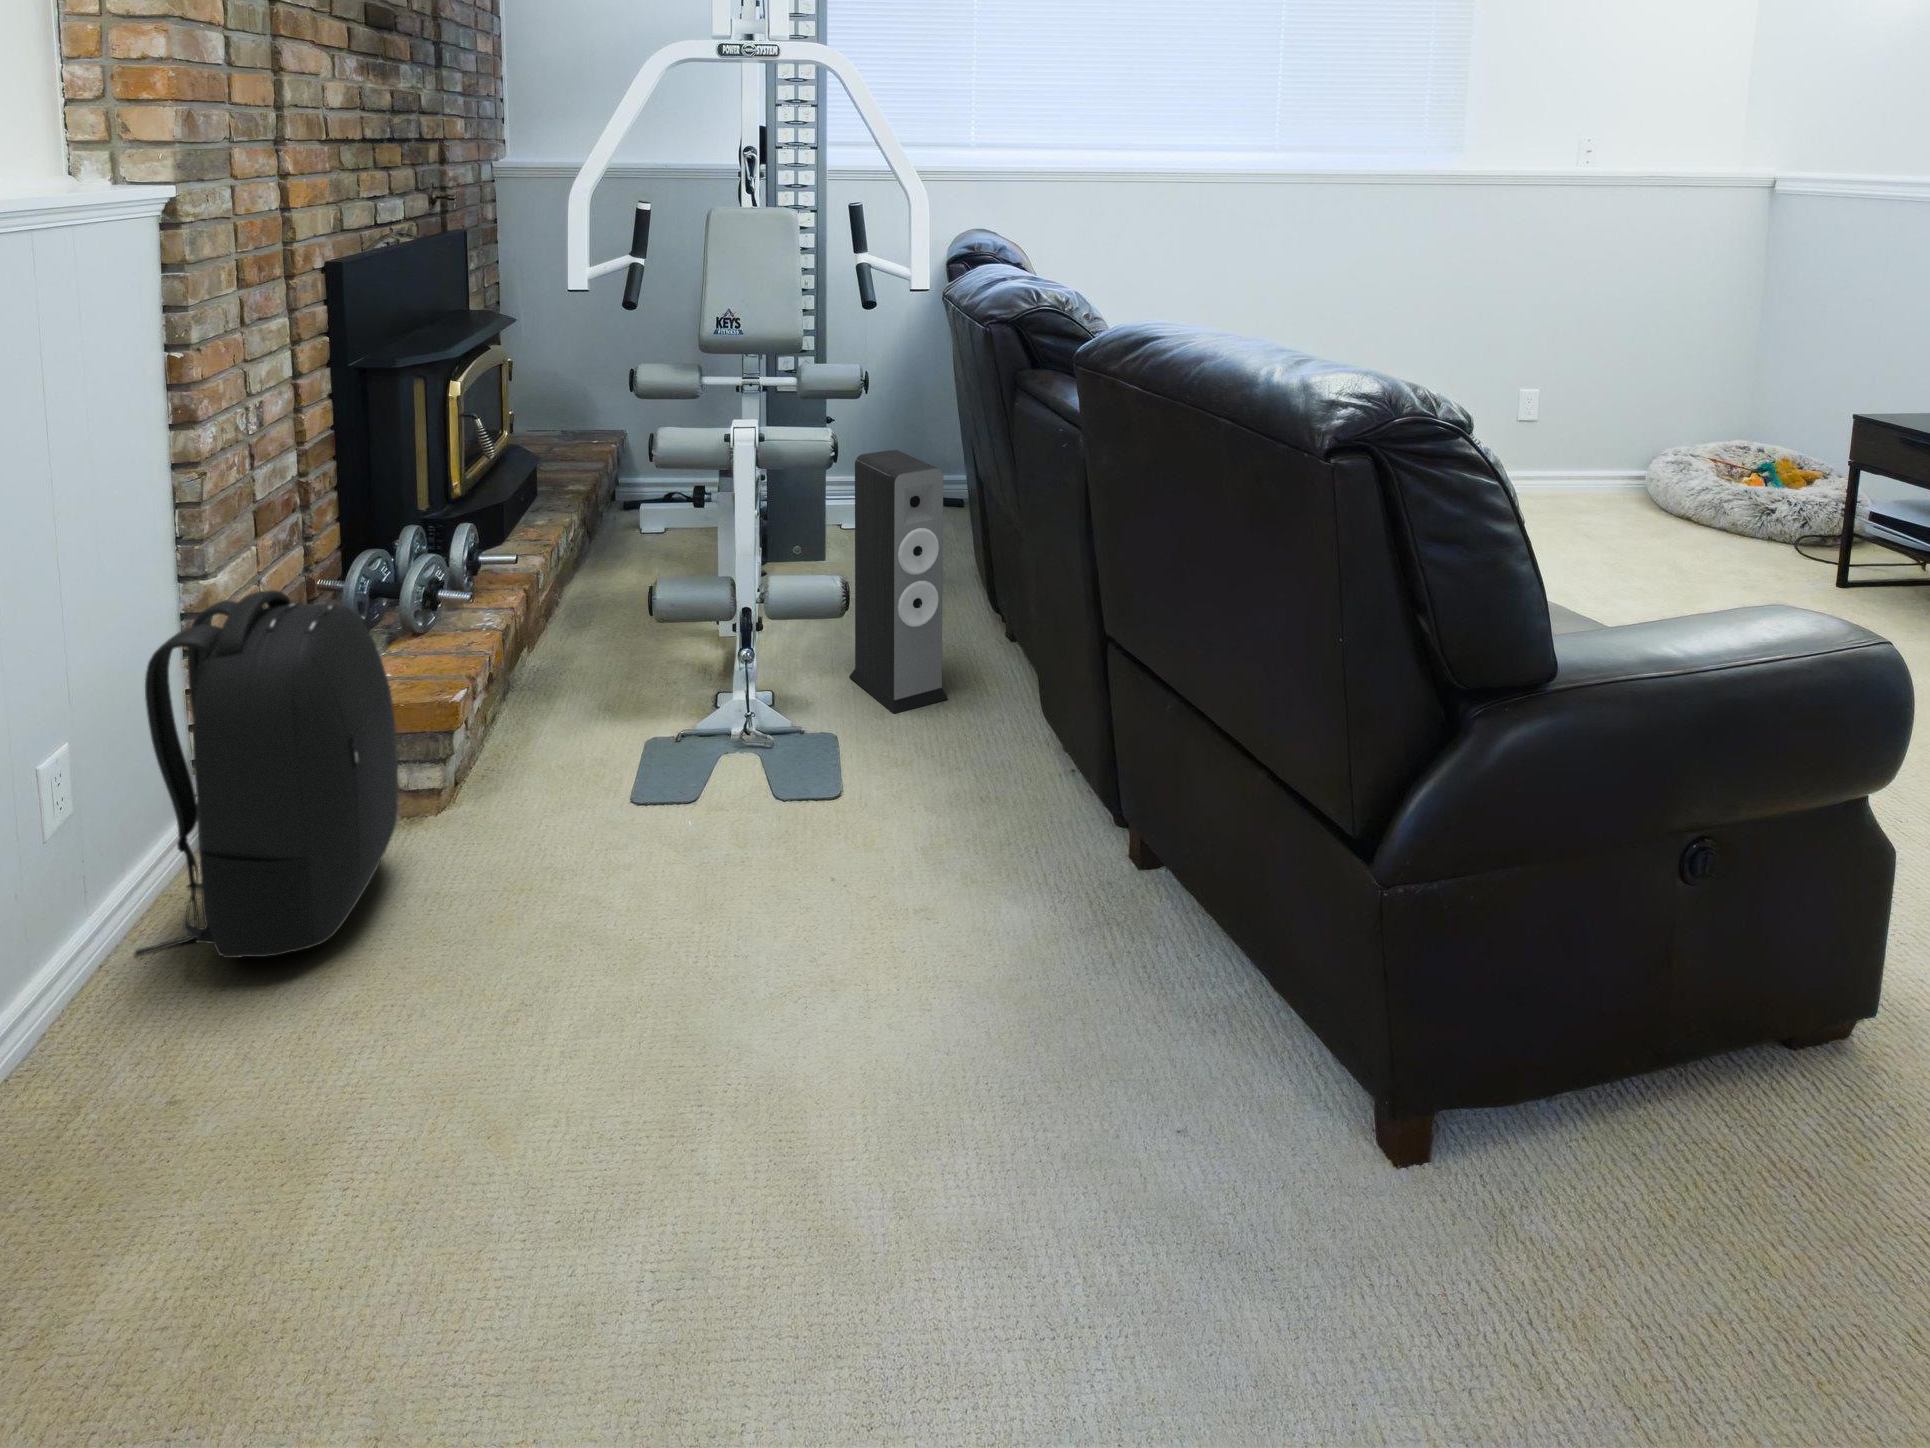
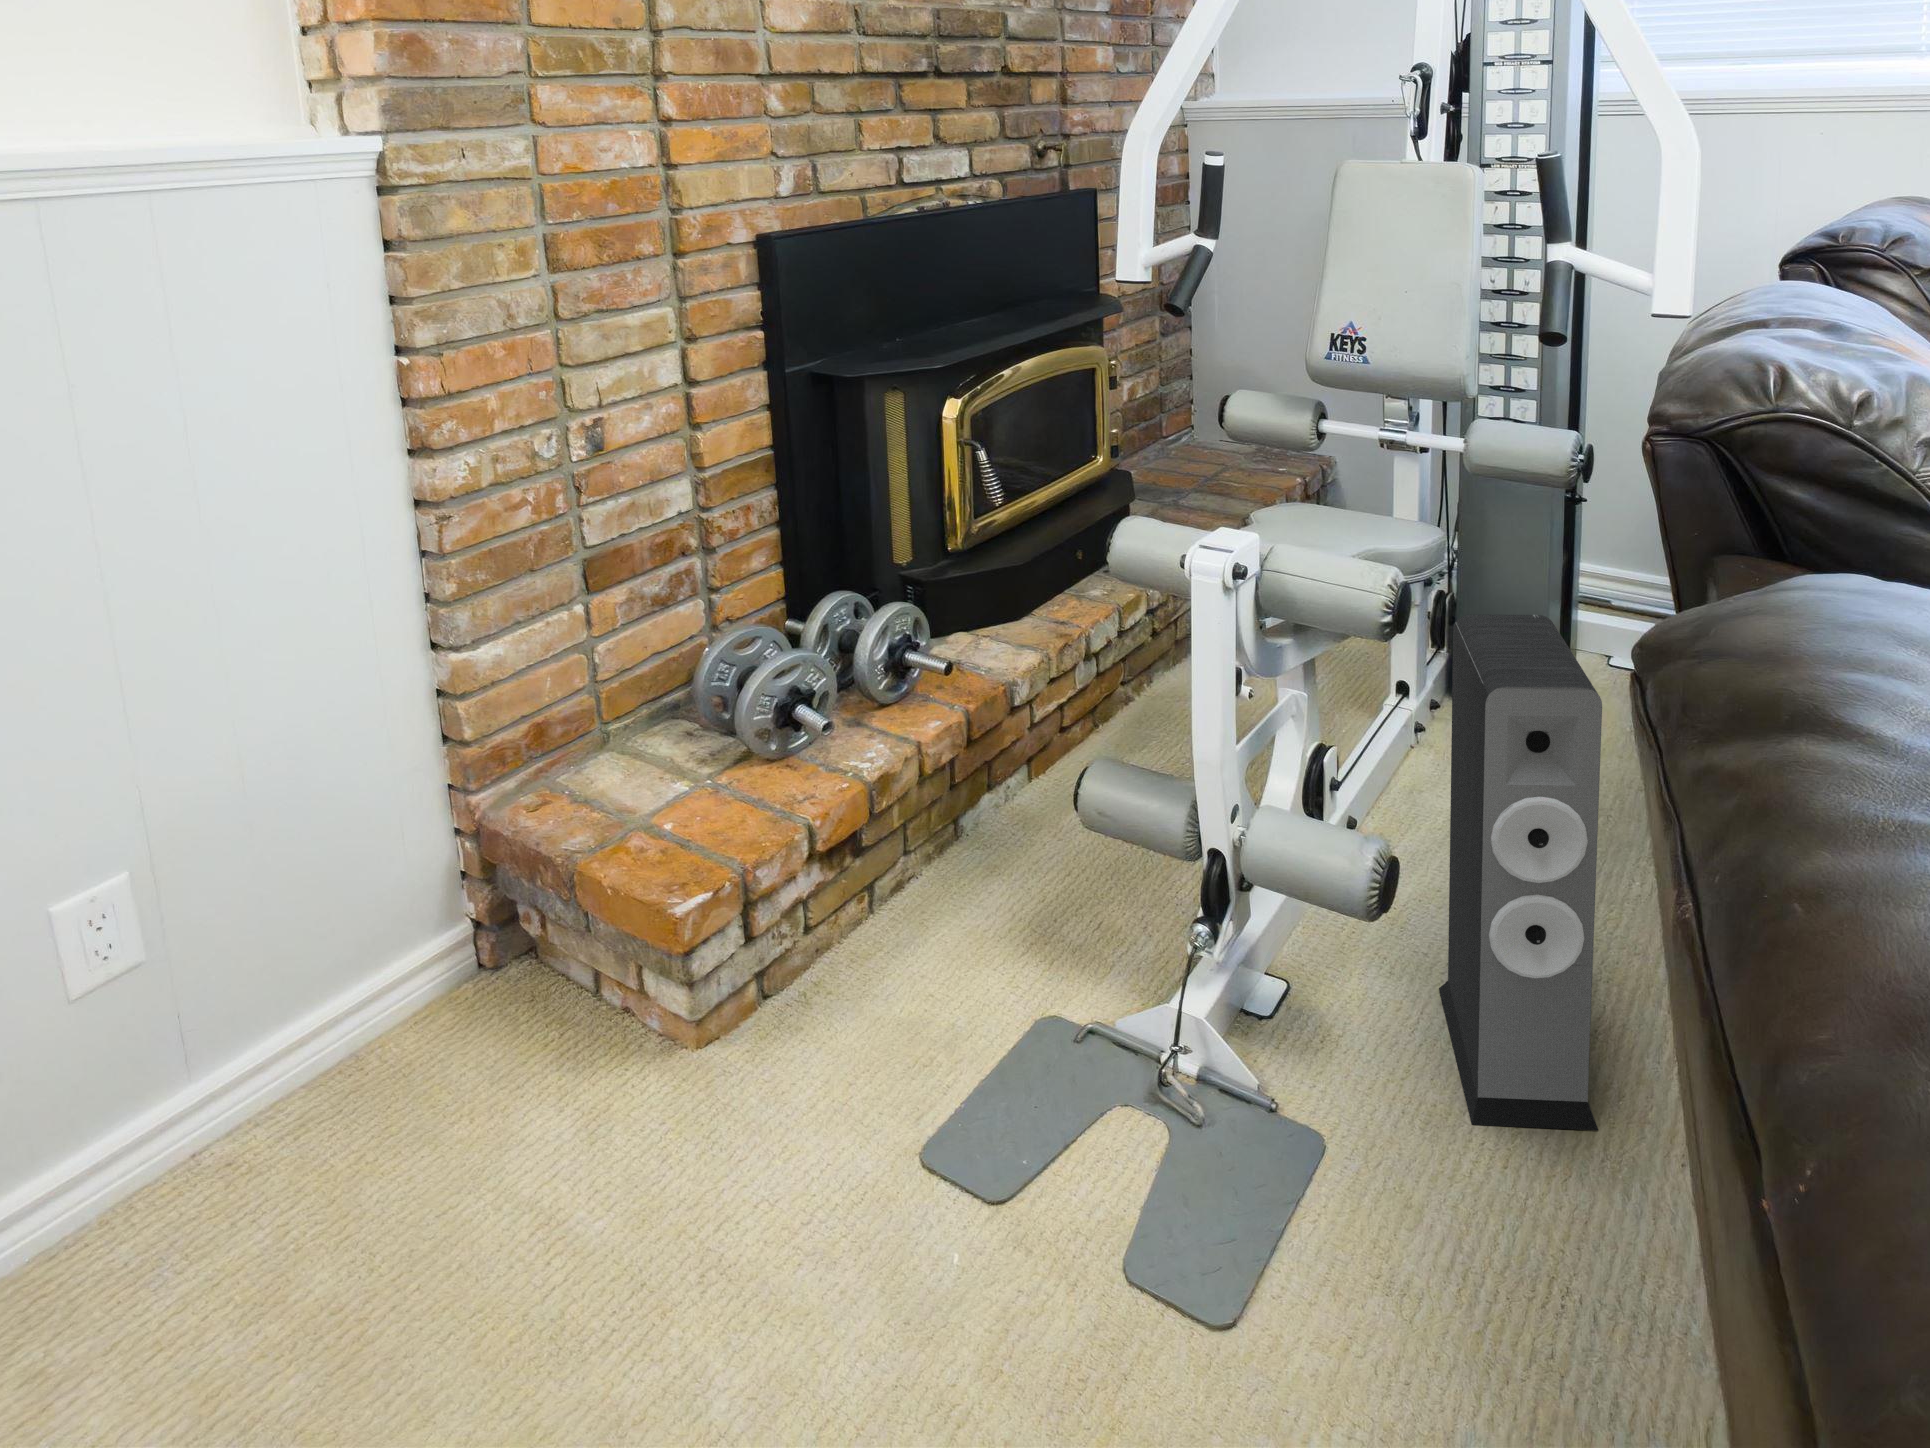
backpack: present [135,590,399,958] -> none [205,705,594,1280]

